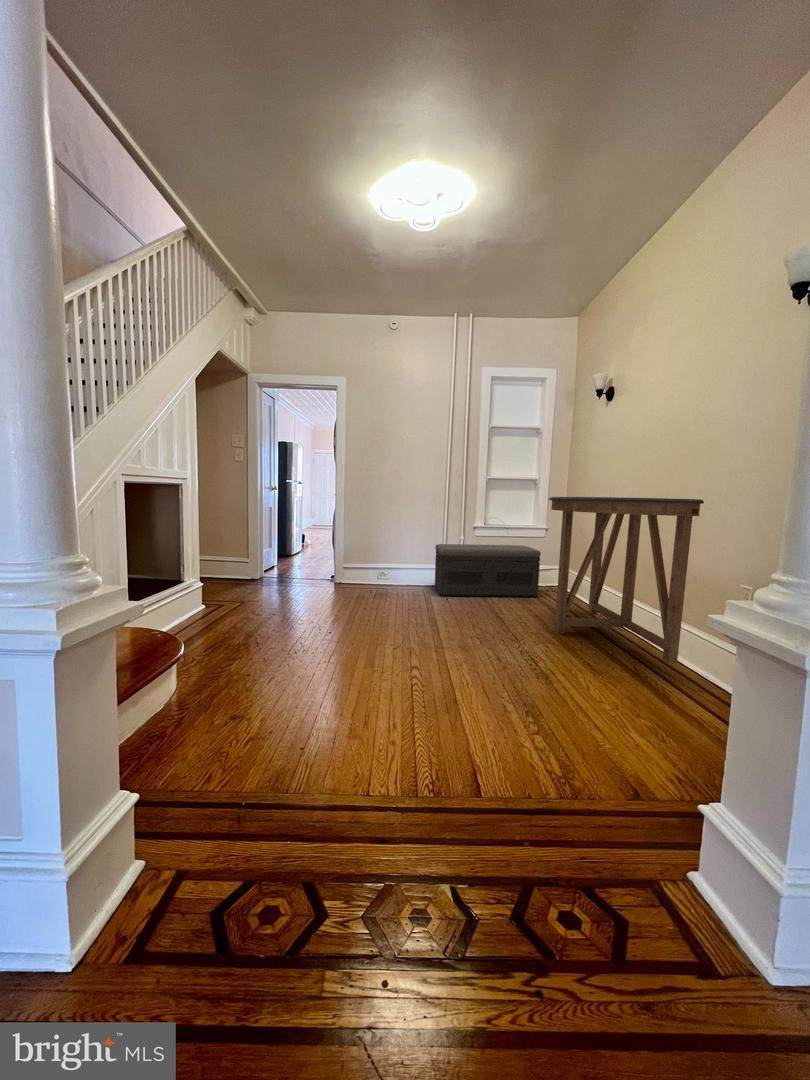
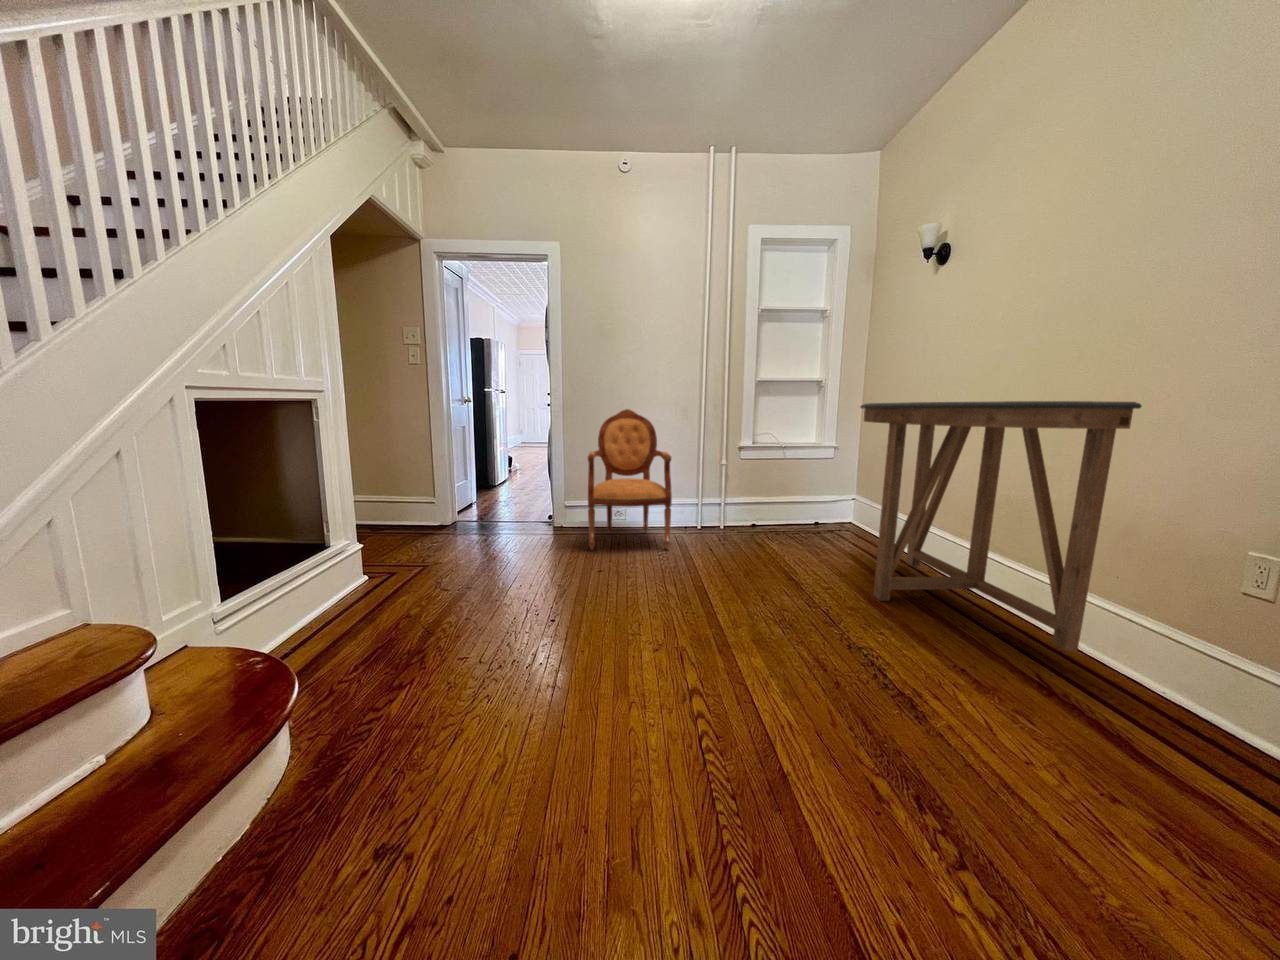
armchair: none [359,498,420,600] -> present [588,409,672,550]
storage bench: present [435,544,541,597] -> none [688,470,834,542]

